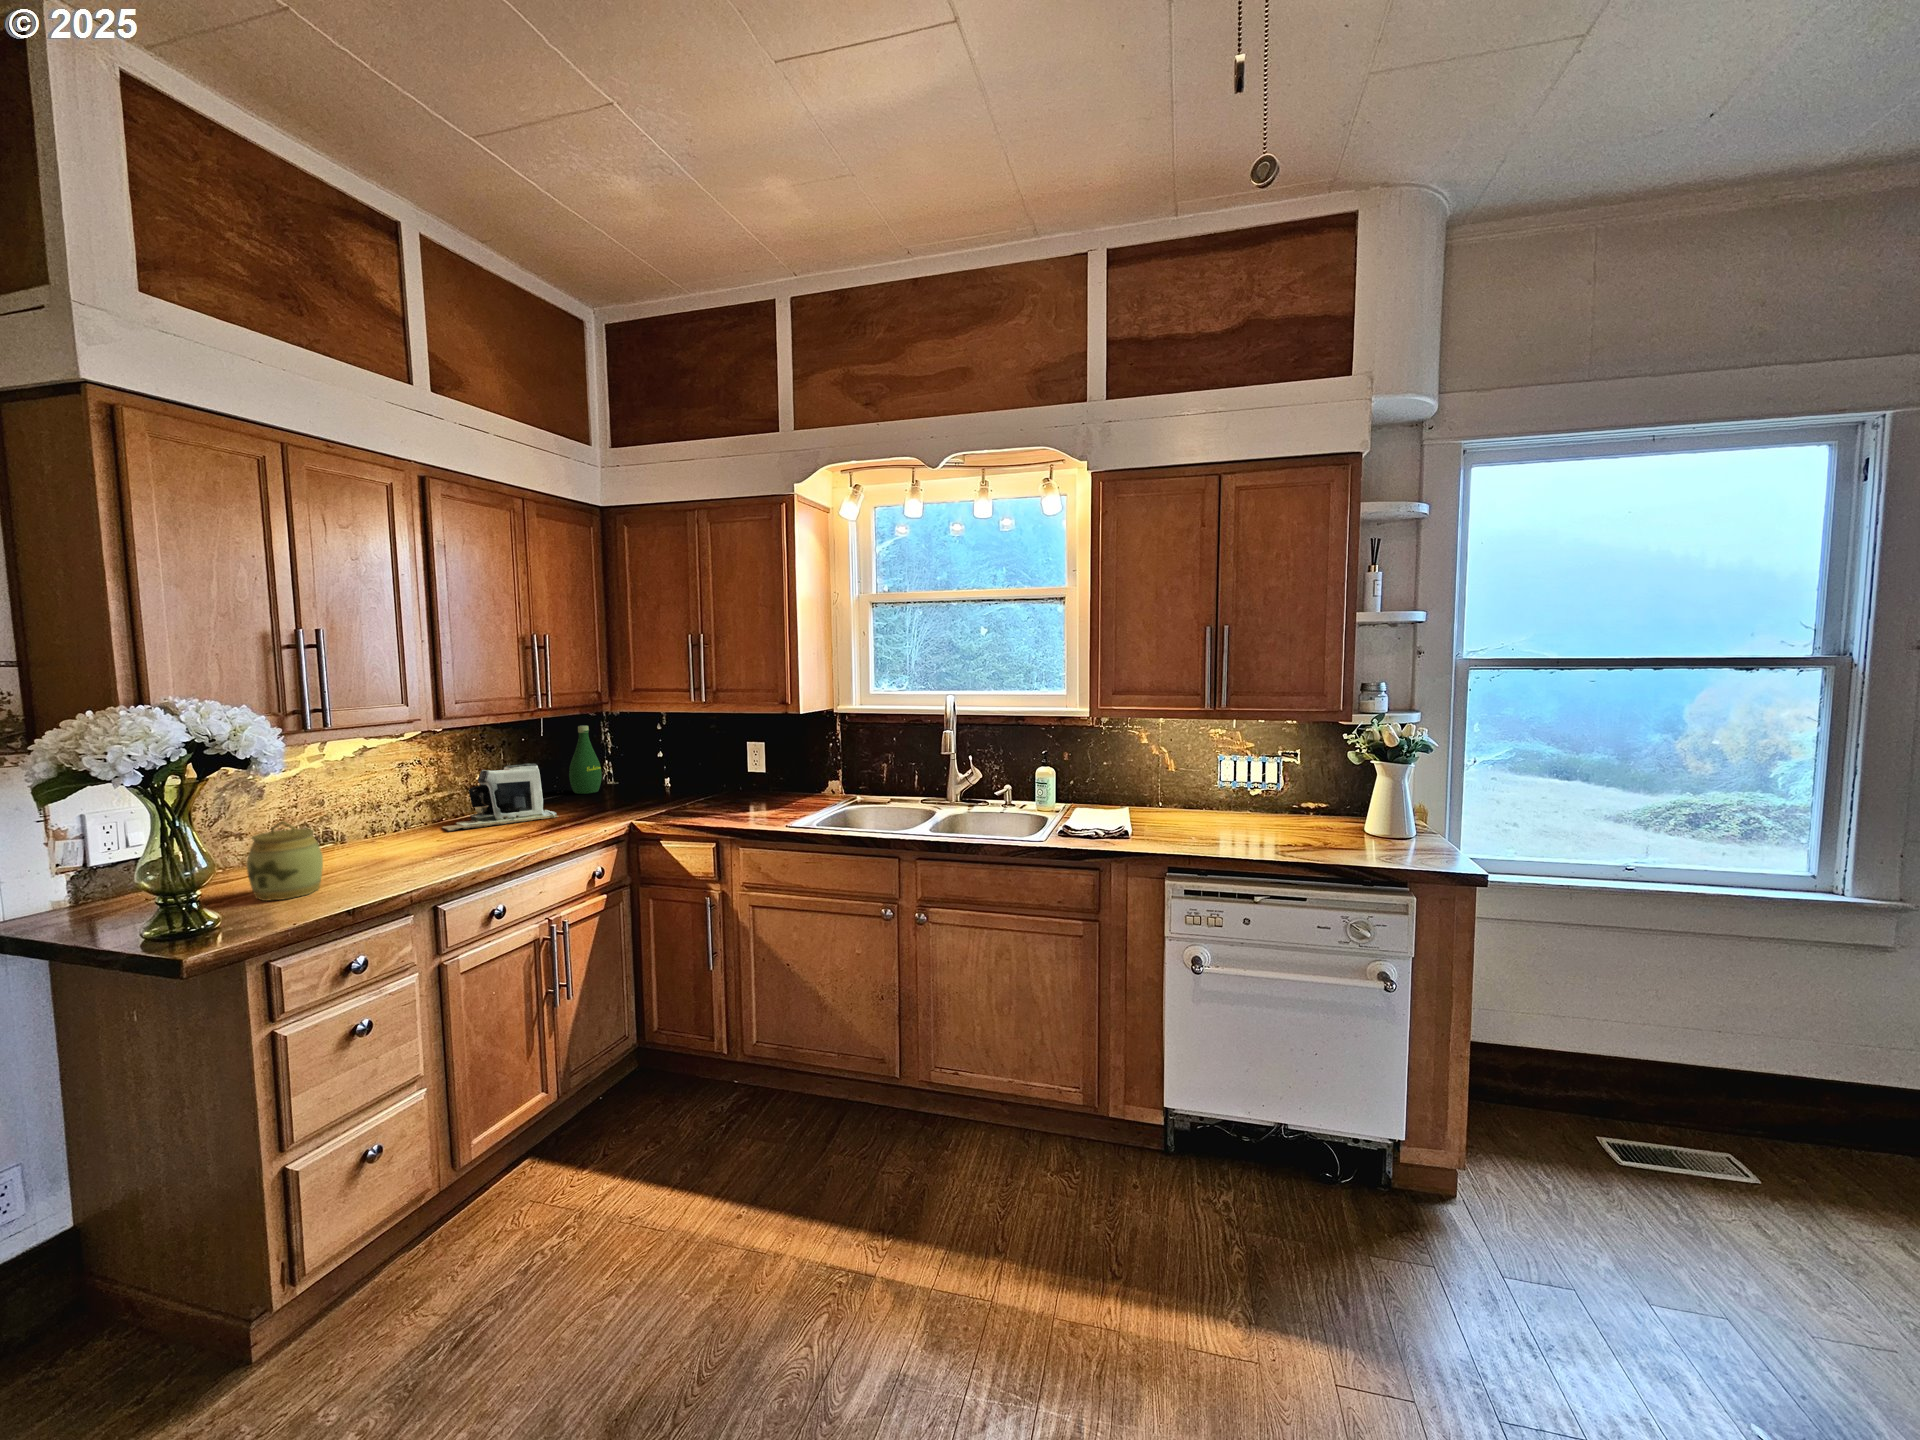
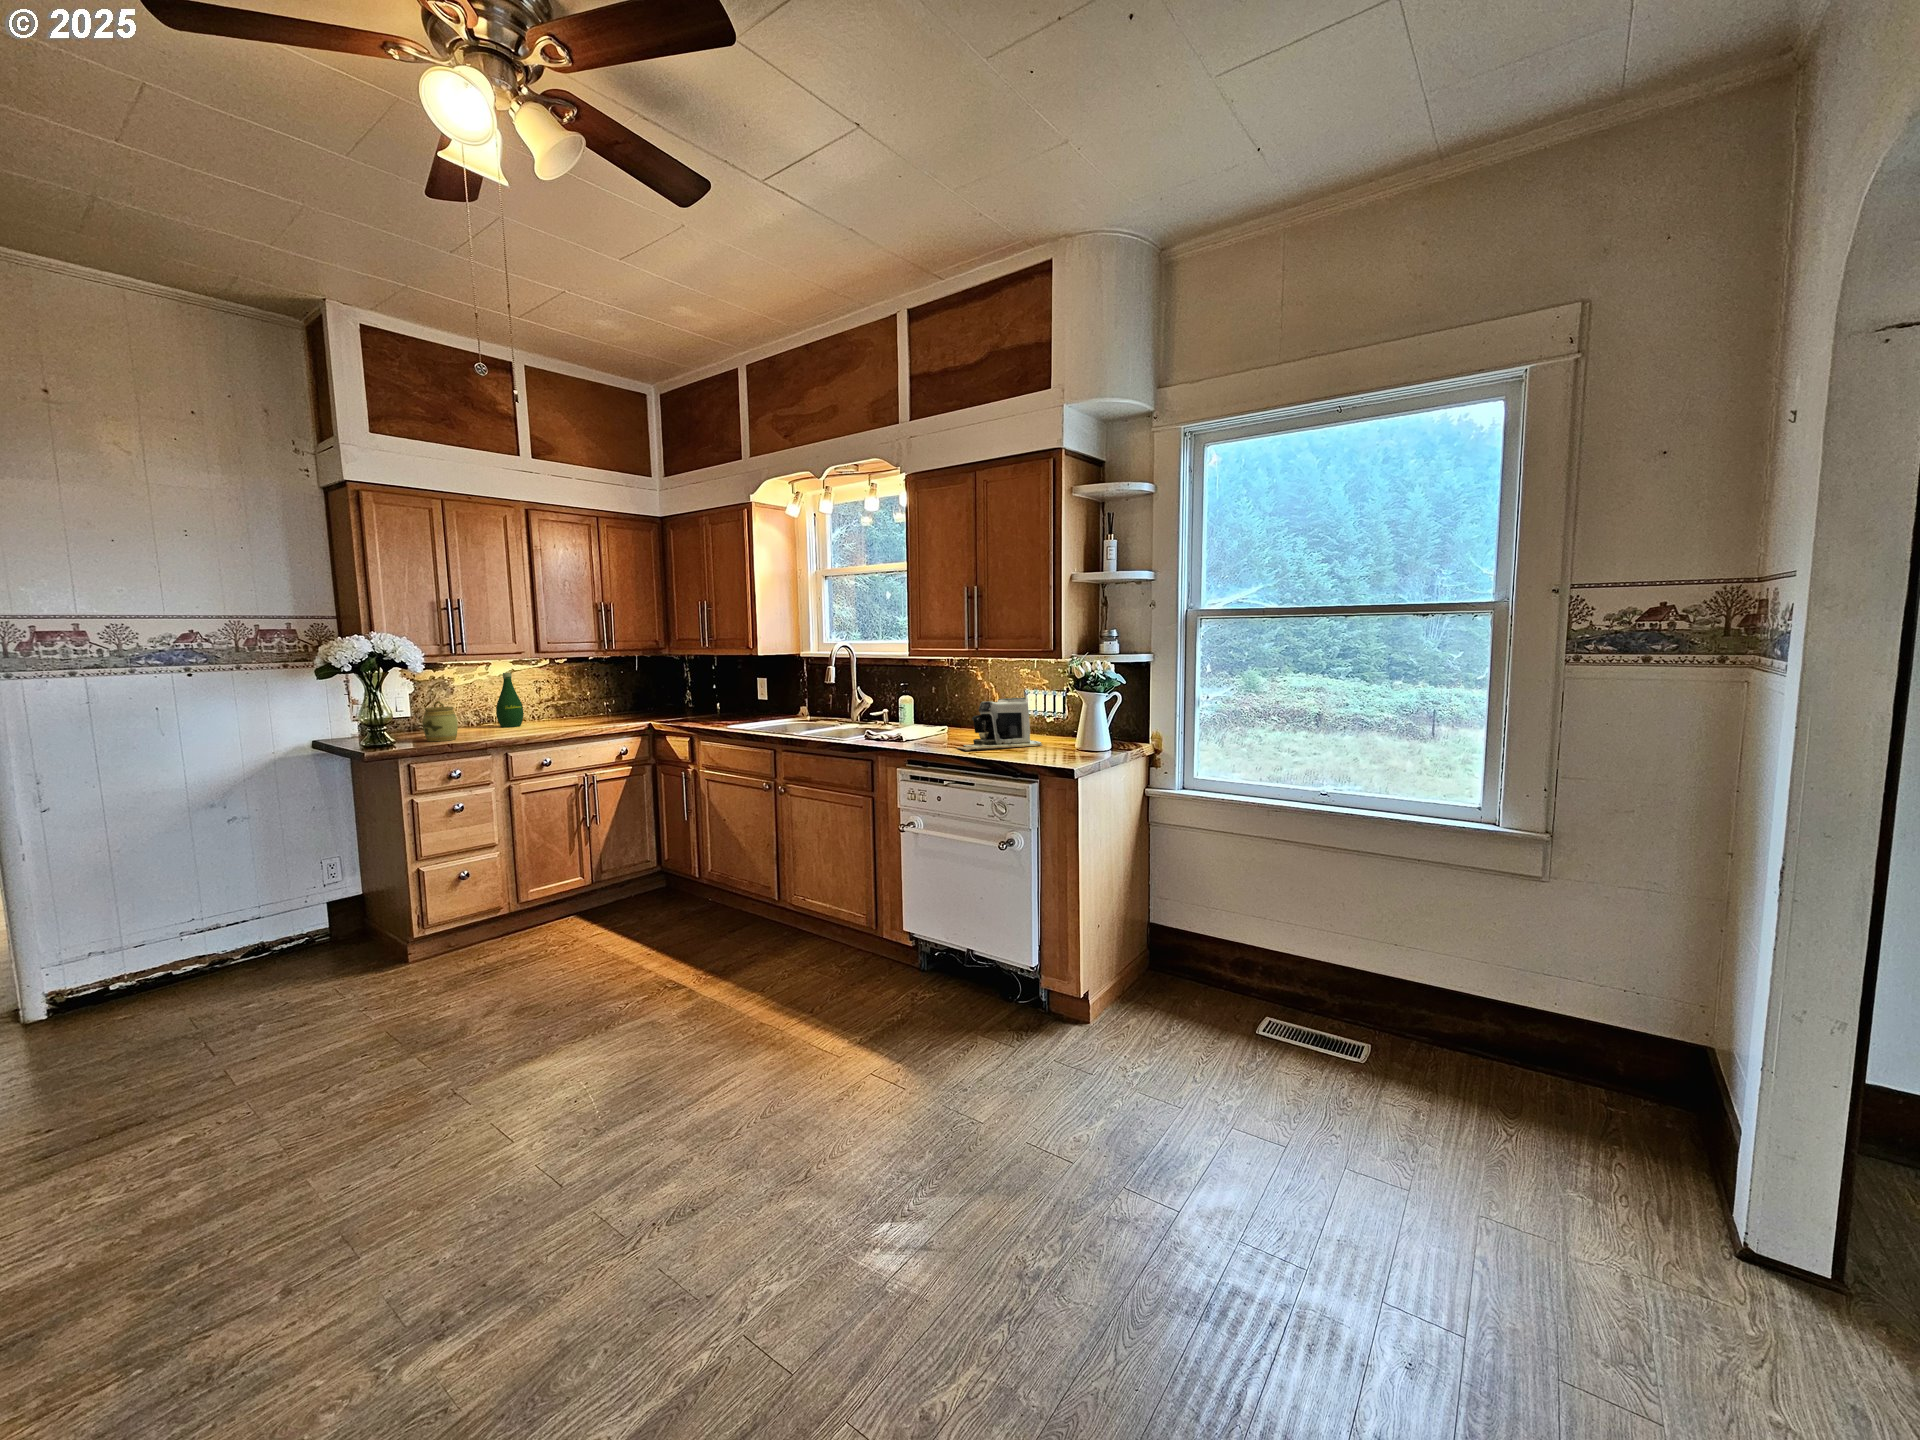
bottle: present [569,725,602,794] -> present [496,673,523,727]
coffee maker: present [442,763,558,831] -> present [957,698,1042,751]

